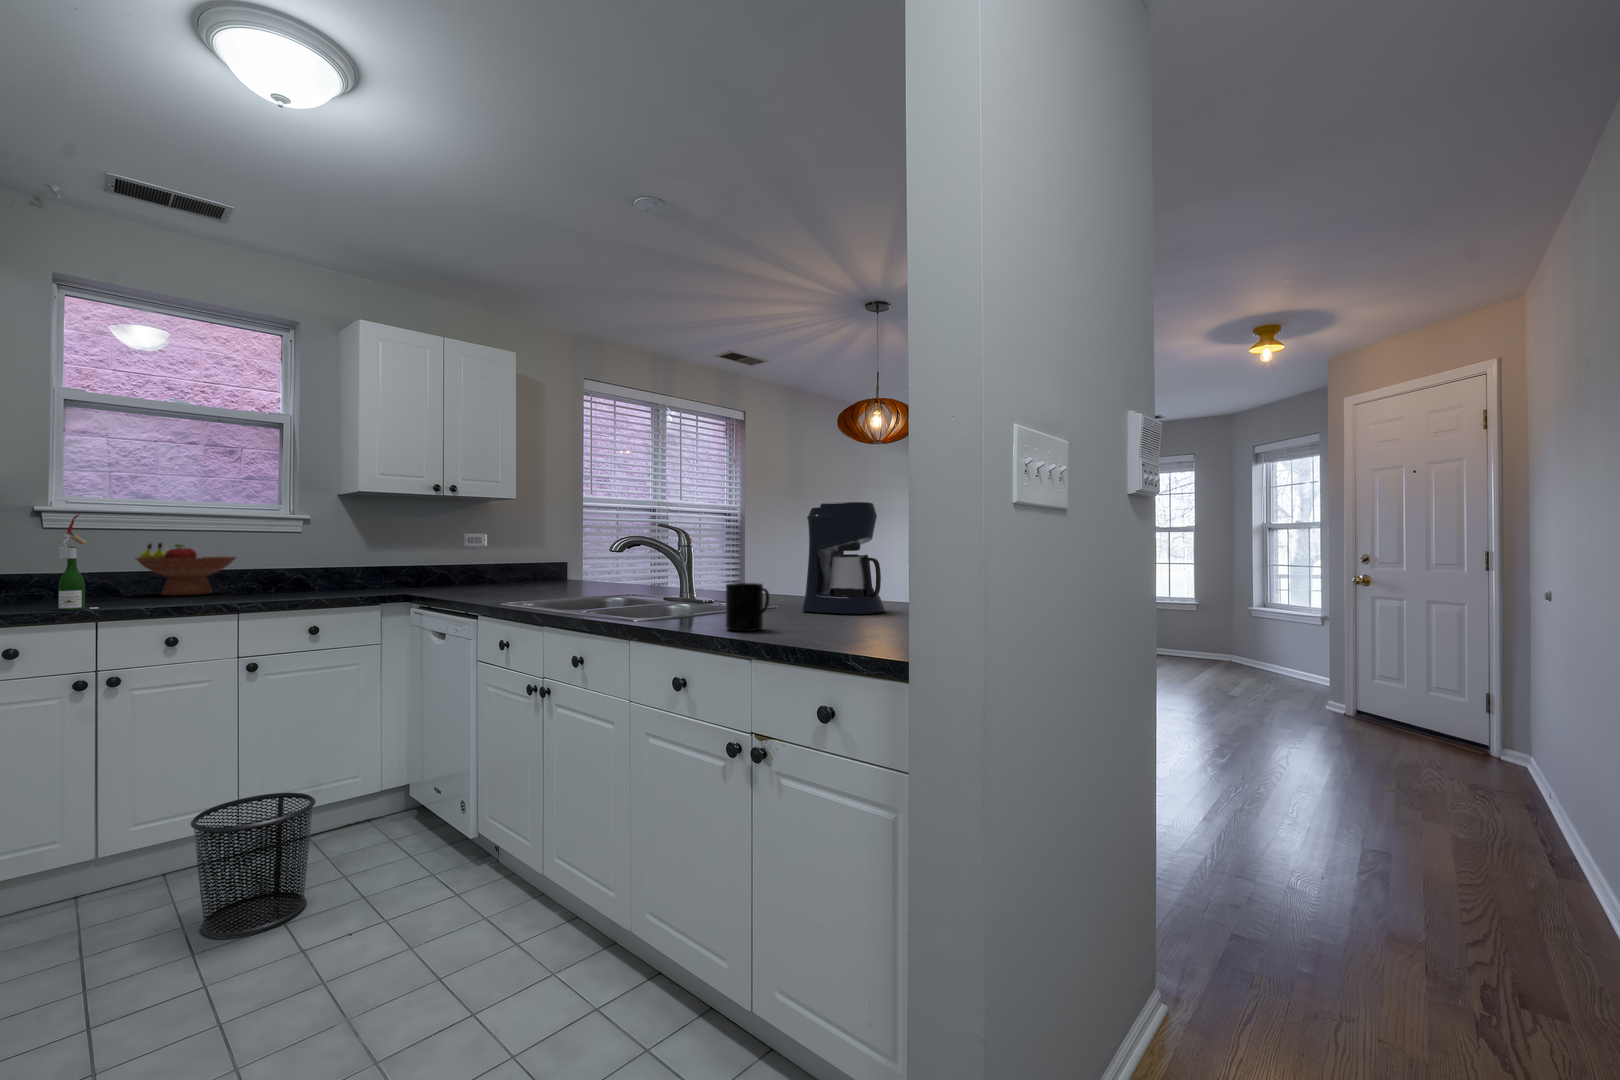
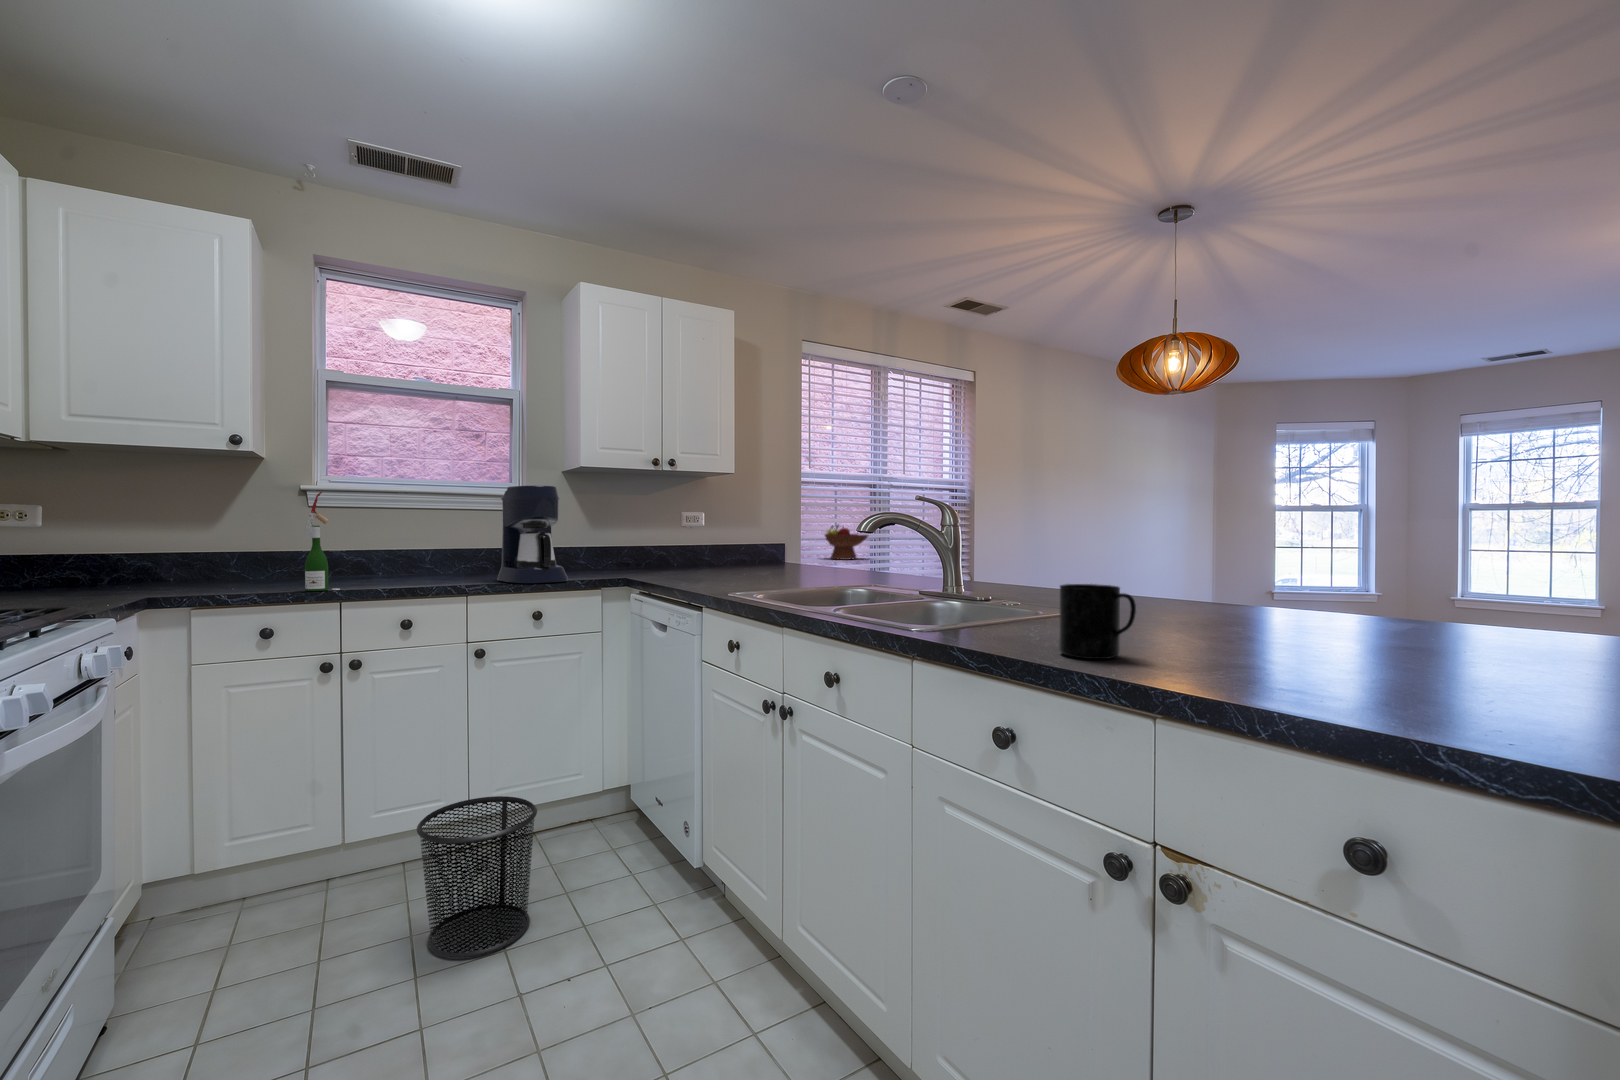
coffee maker: present [802,502,885,614] -> present [497,486,568,583]
fruit bowl: present [136,543,237,596] -> present [825,525,868,560]

